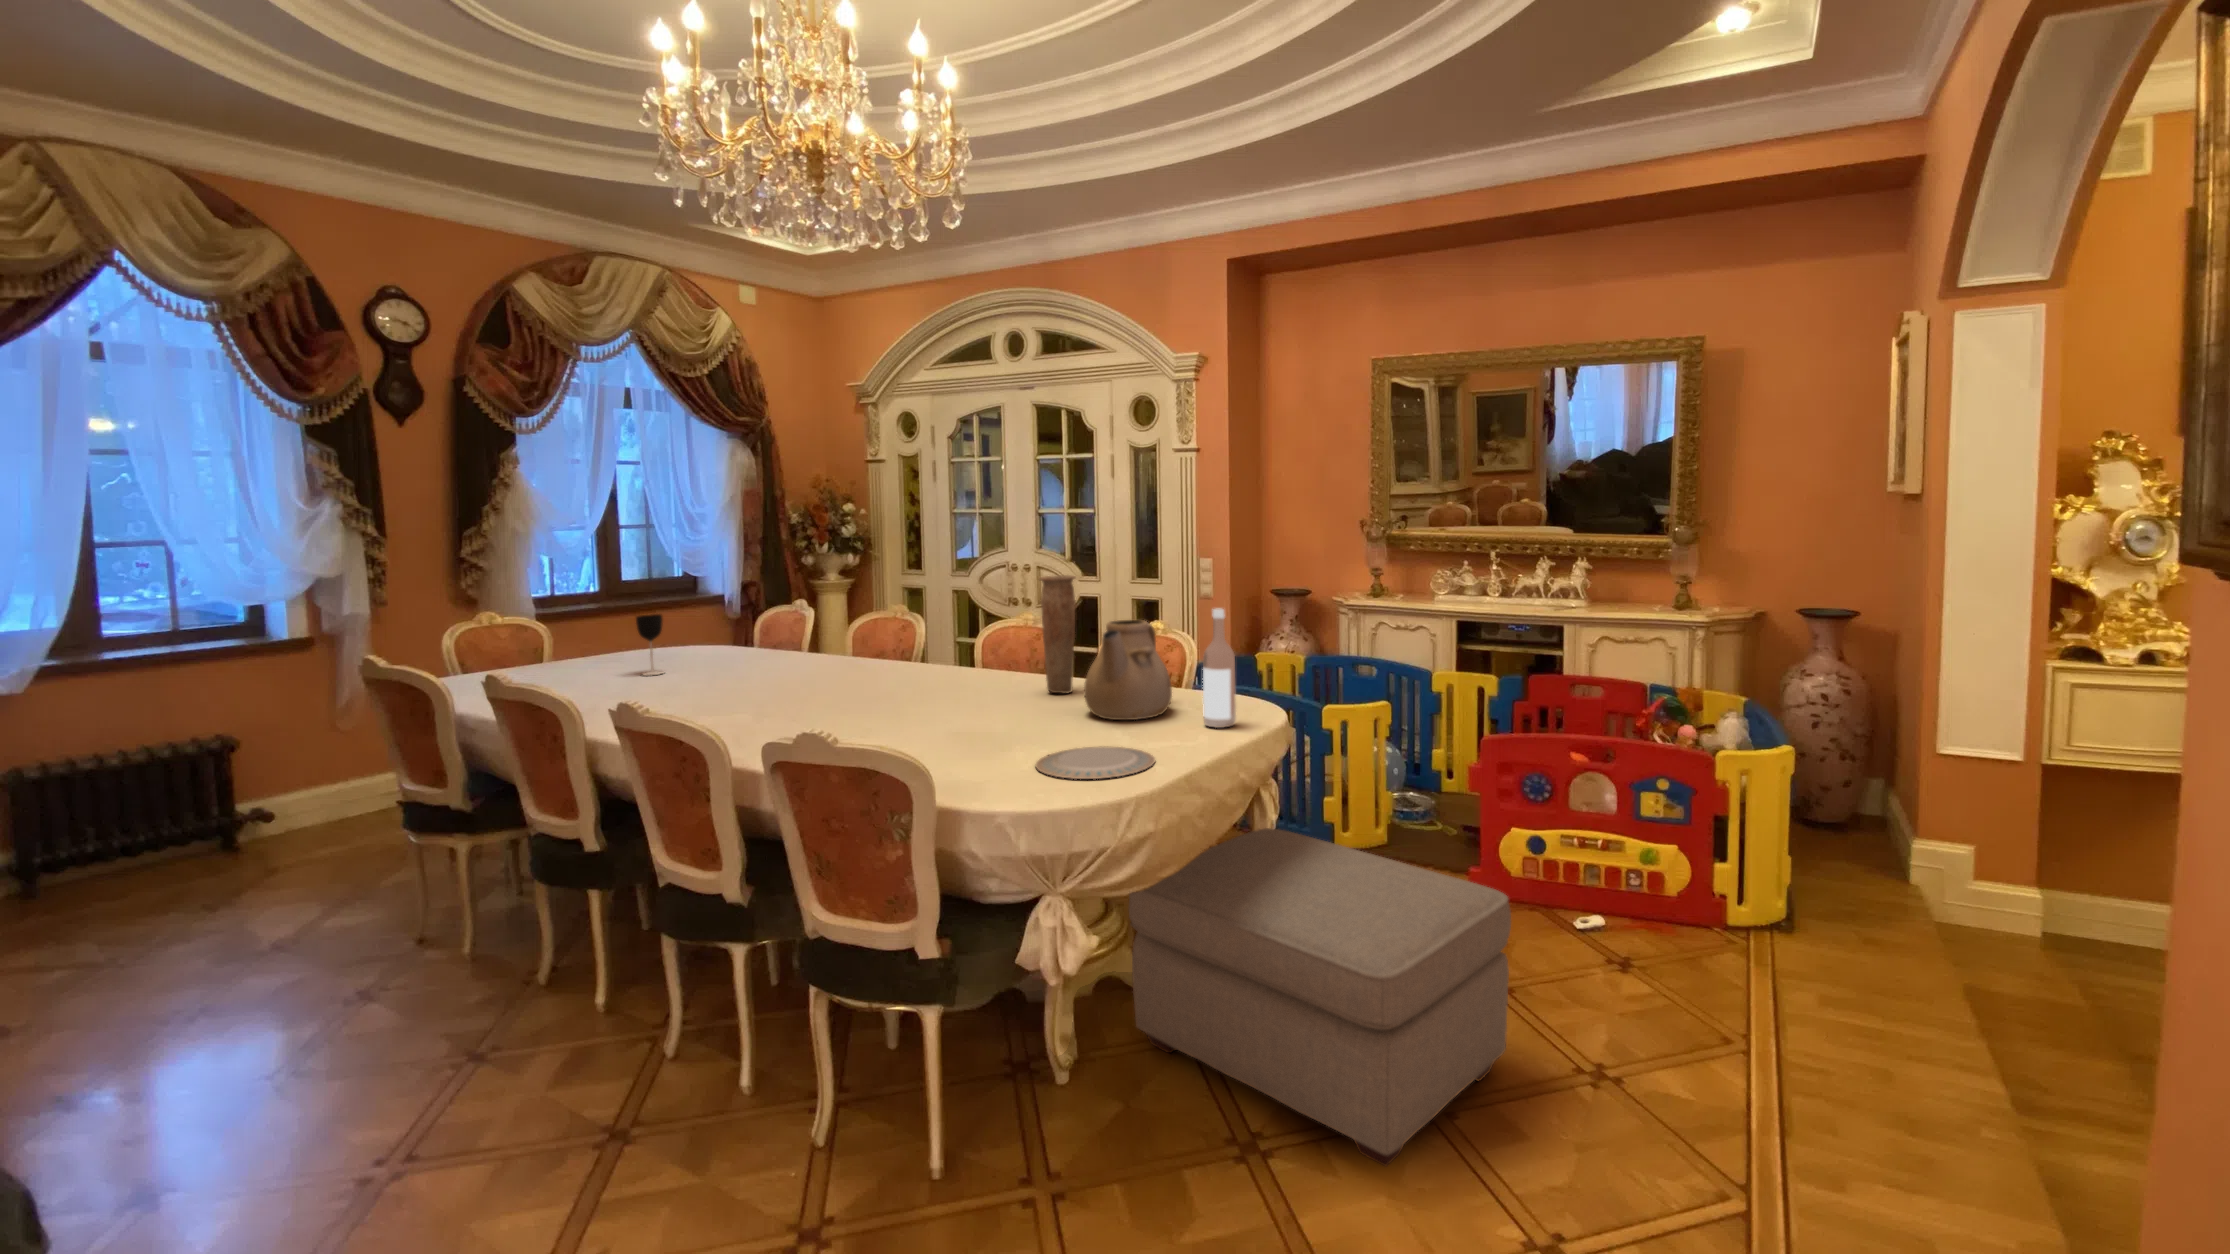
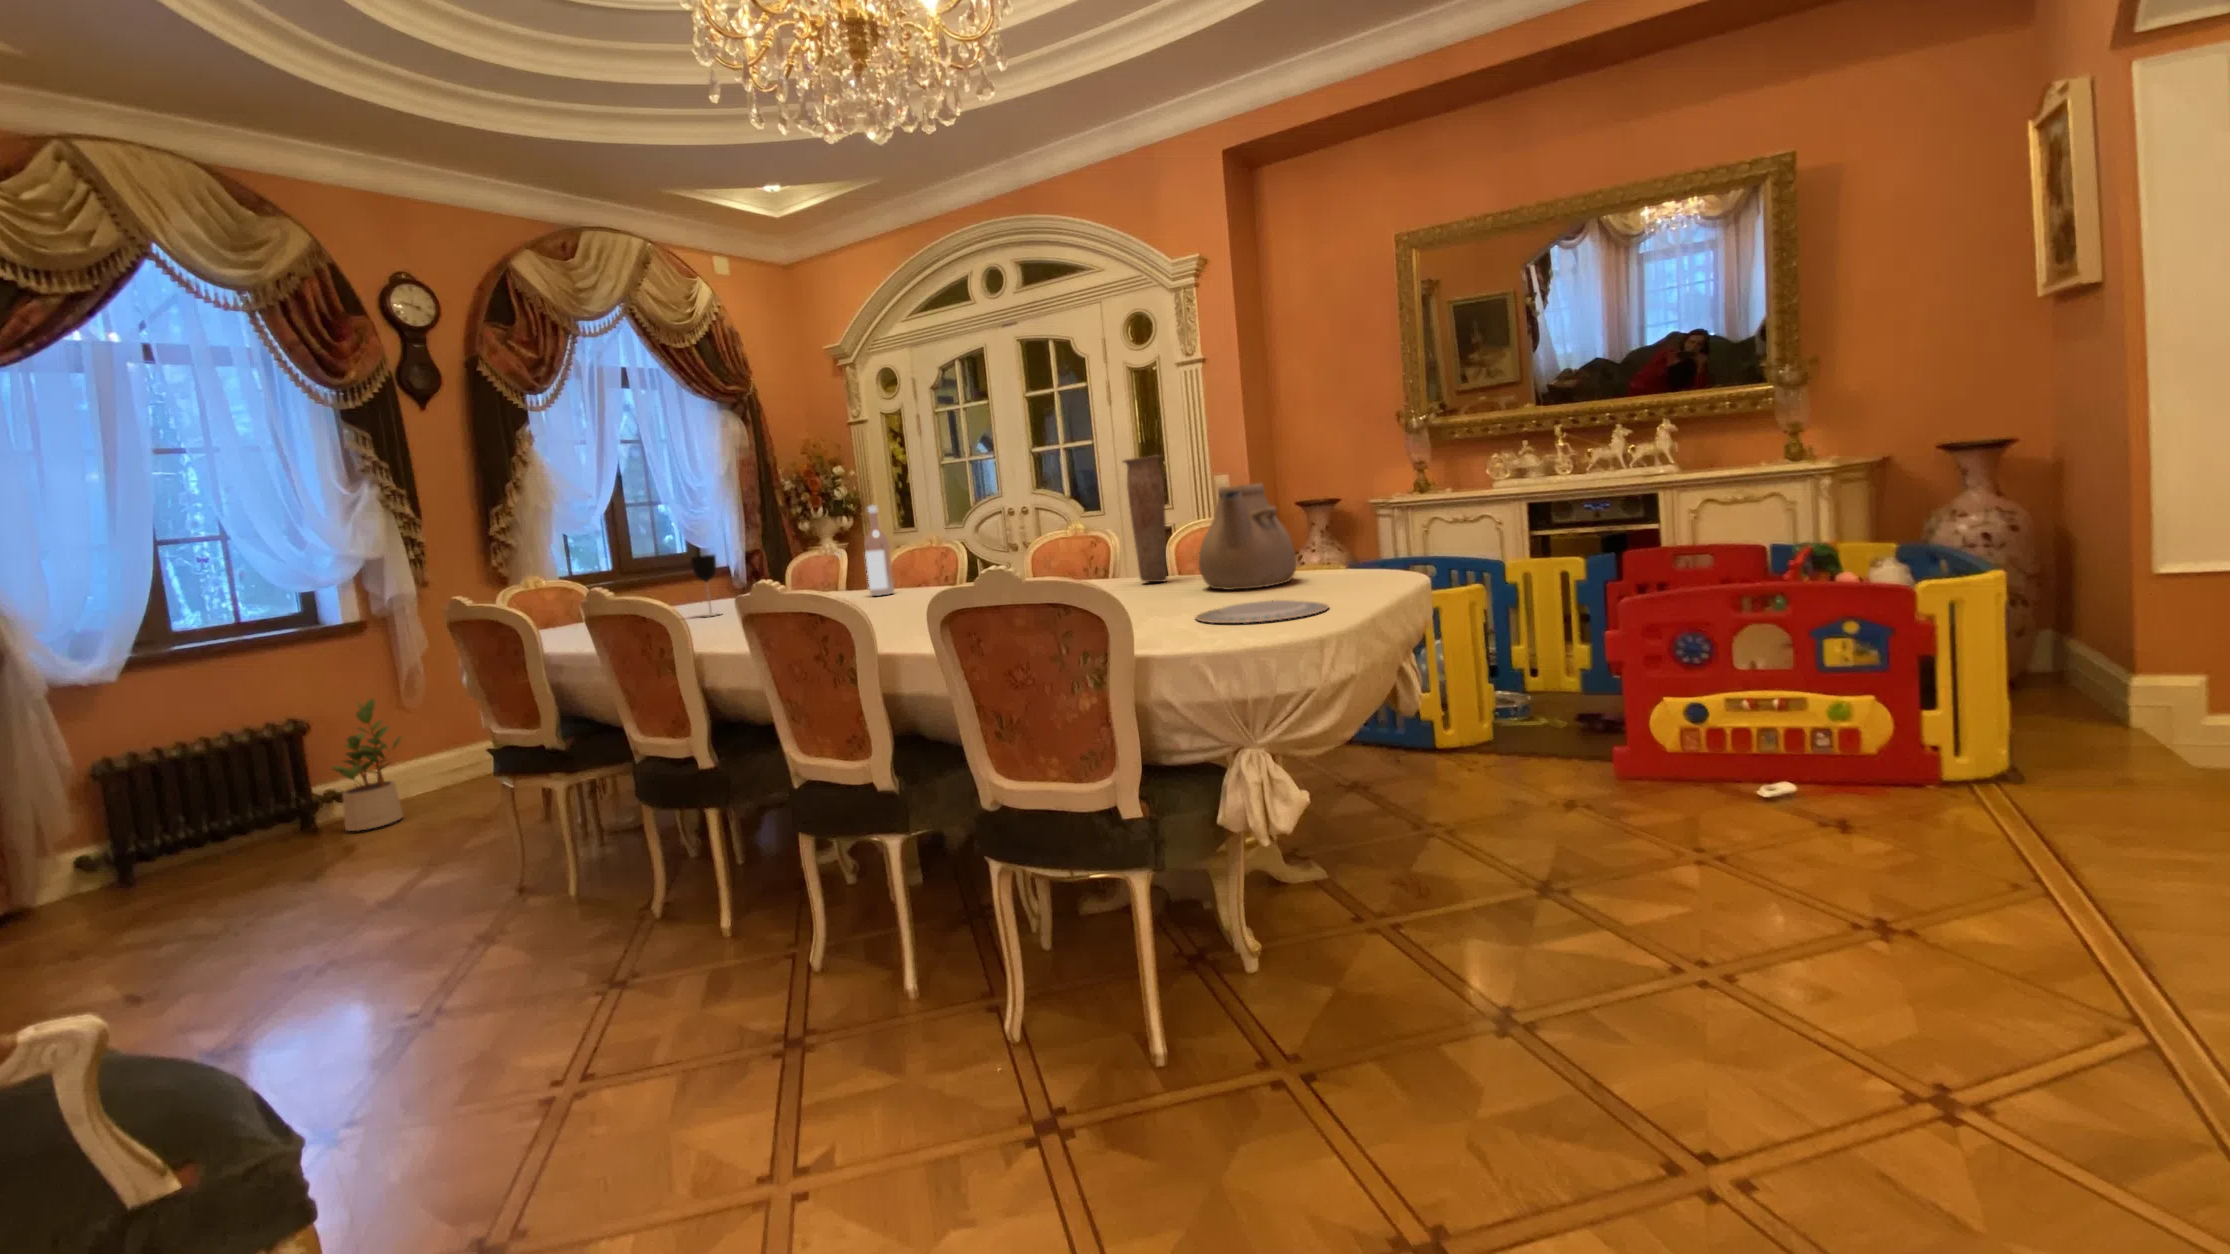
wine bottle: present [1203,609,1236,728] -> present [864,506,894,596]
potted plant: none [257,715,342,849] -> present [332,699,403,831]
ottoman: present [1129,828,1511,1166] -> none [1295,699,1757,1021]

